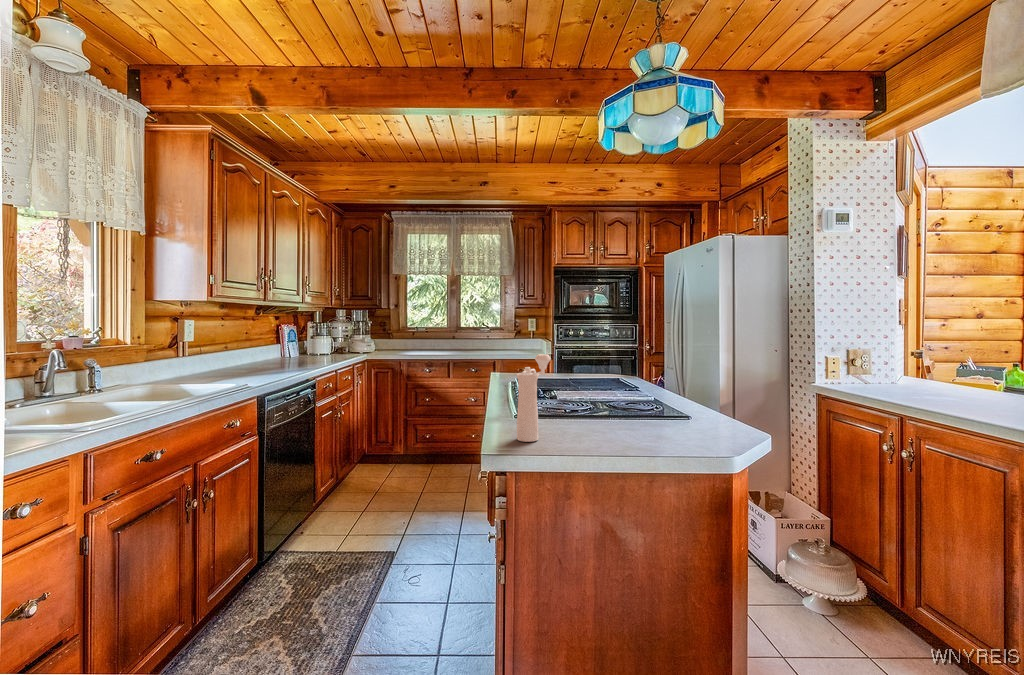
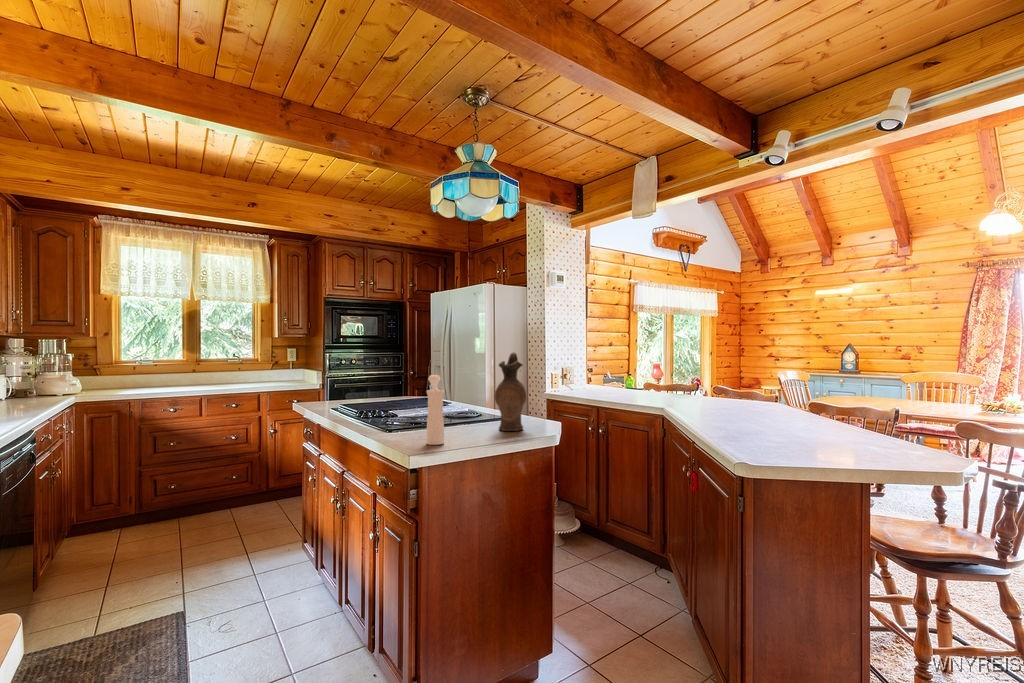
ceramic pitcher: none [627,327,673,436] -> present [495,353,526,431]

